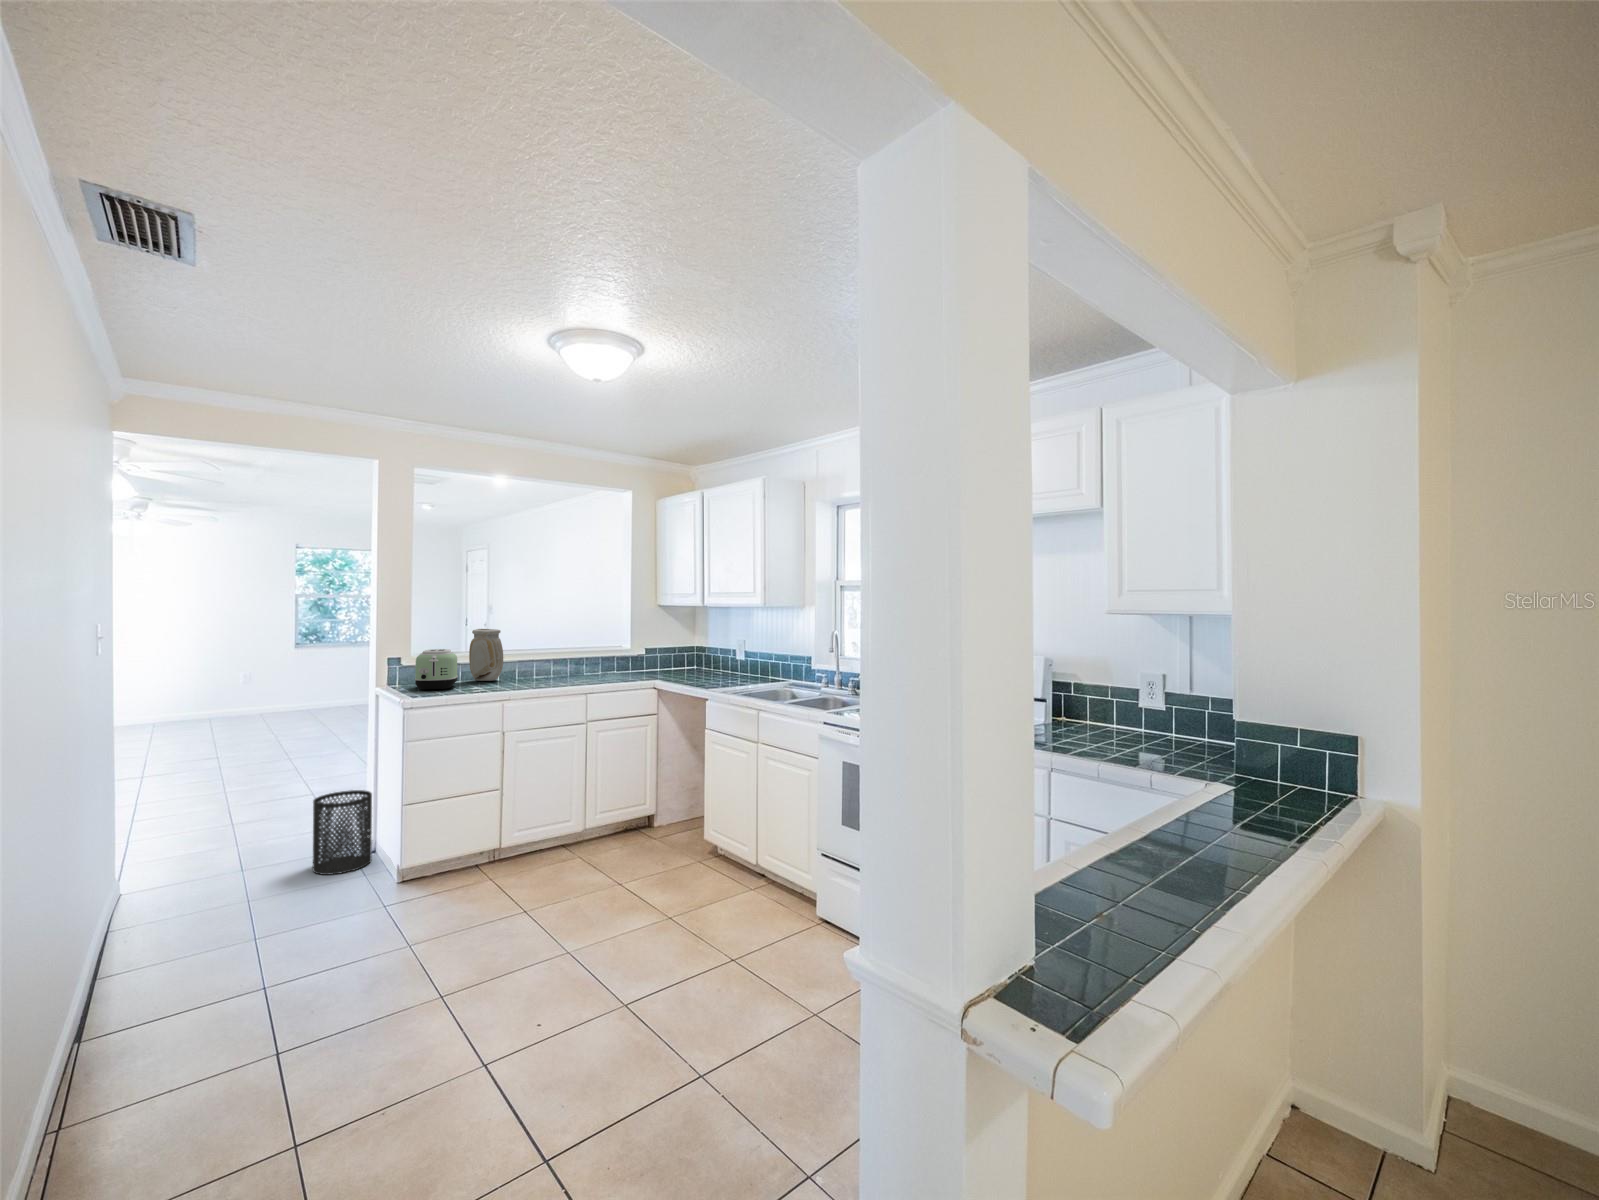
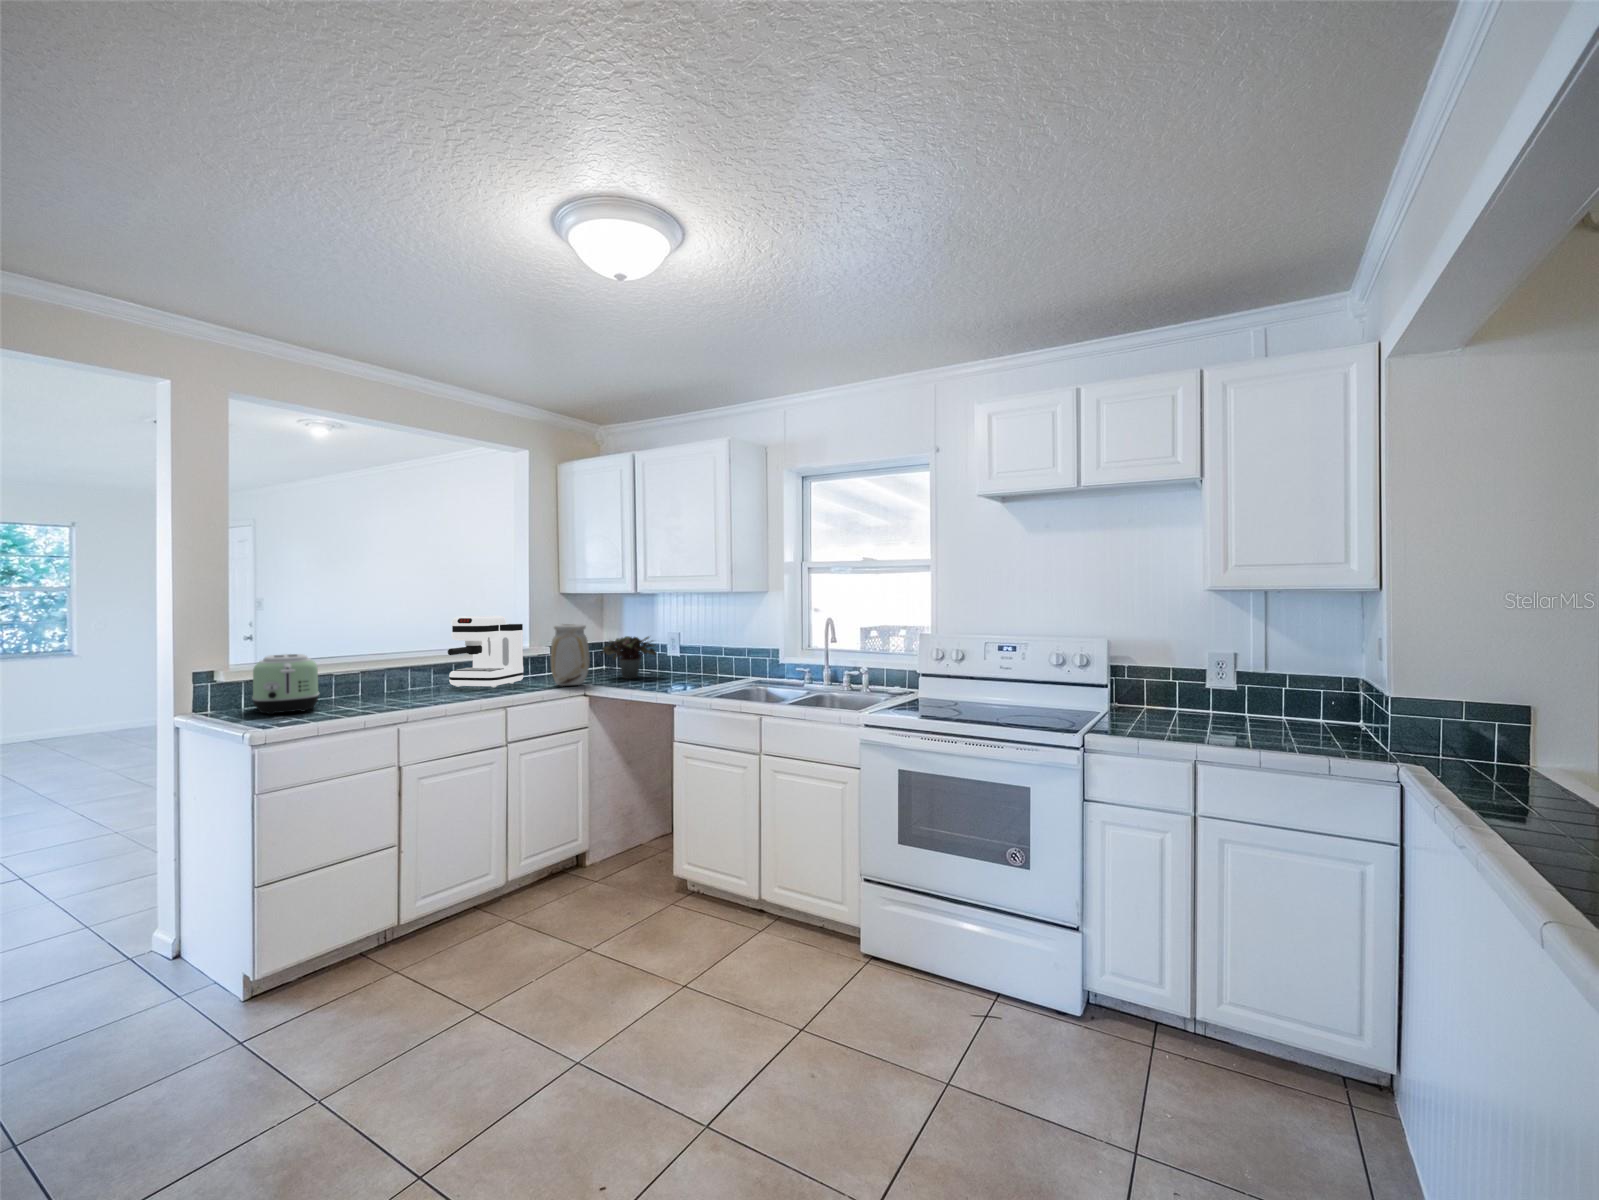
coffee maker: none [554,624,614,680] -> present [448,616,523,687]
vase: present [469,629,503,681] -> present [551,624,590,686]
potted plant: none [678,643,724,678] -> present [601,636,656,679]
trash can: present [313,790,372,875] -> none [75,871,181,1013]

